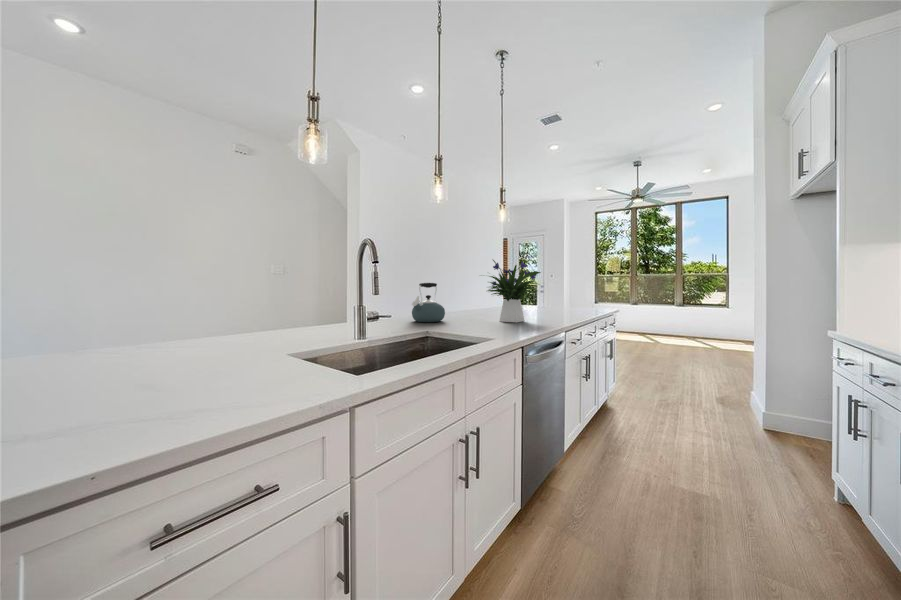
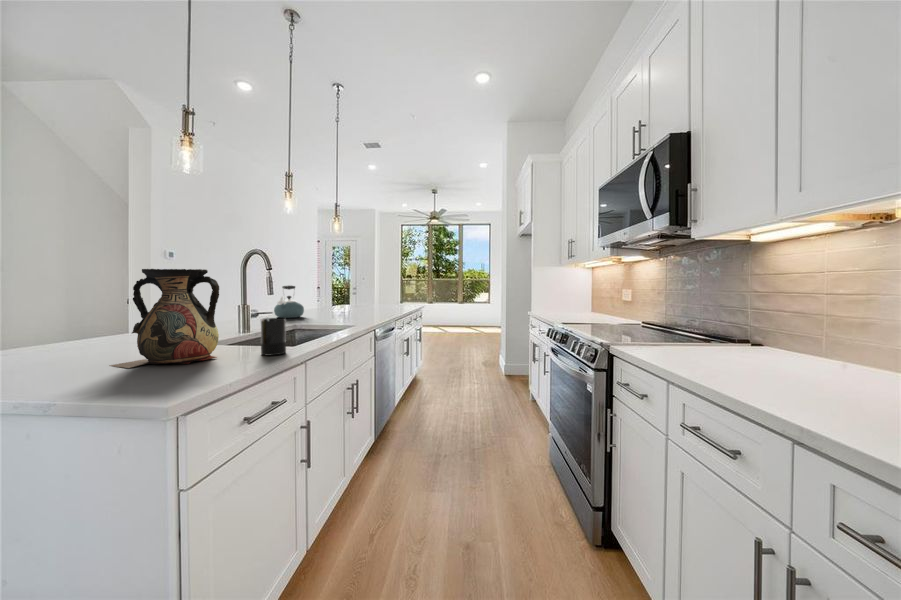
vase: none [88,250,228,399] -> present [109,269,219,368]
flower arrangement: present [488,260,540,322] -> none [332,267,379,316]
candle: none [272,324,315,395] -> present [261,318,286,356]

